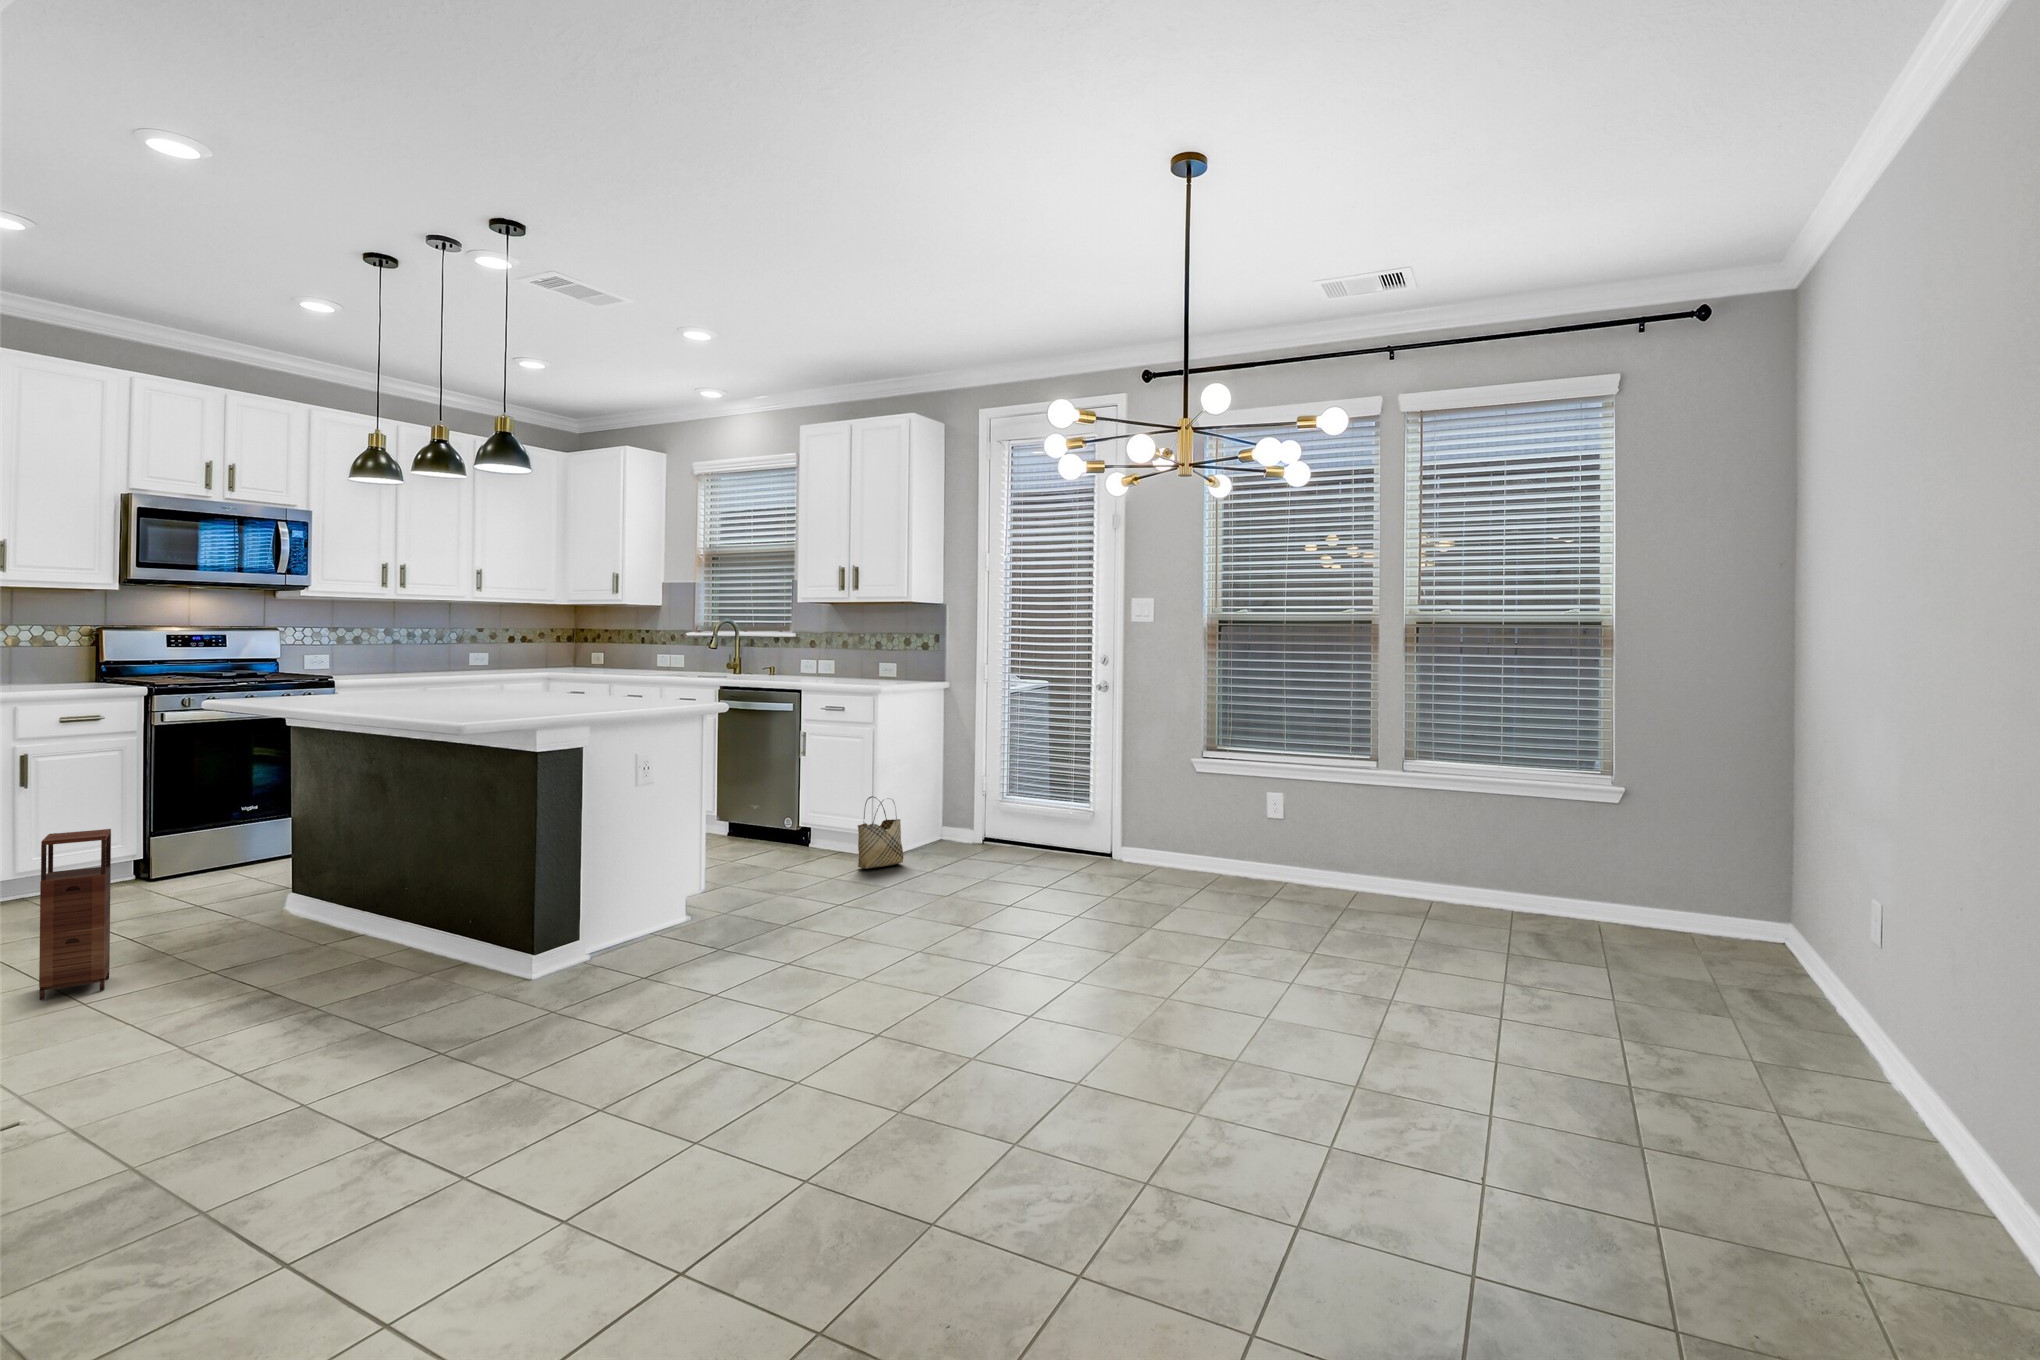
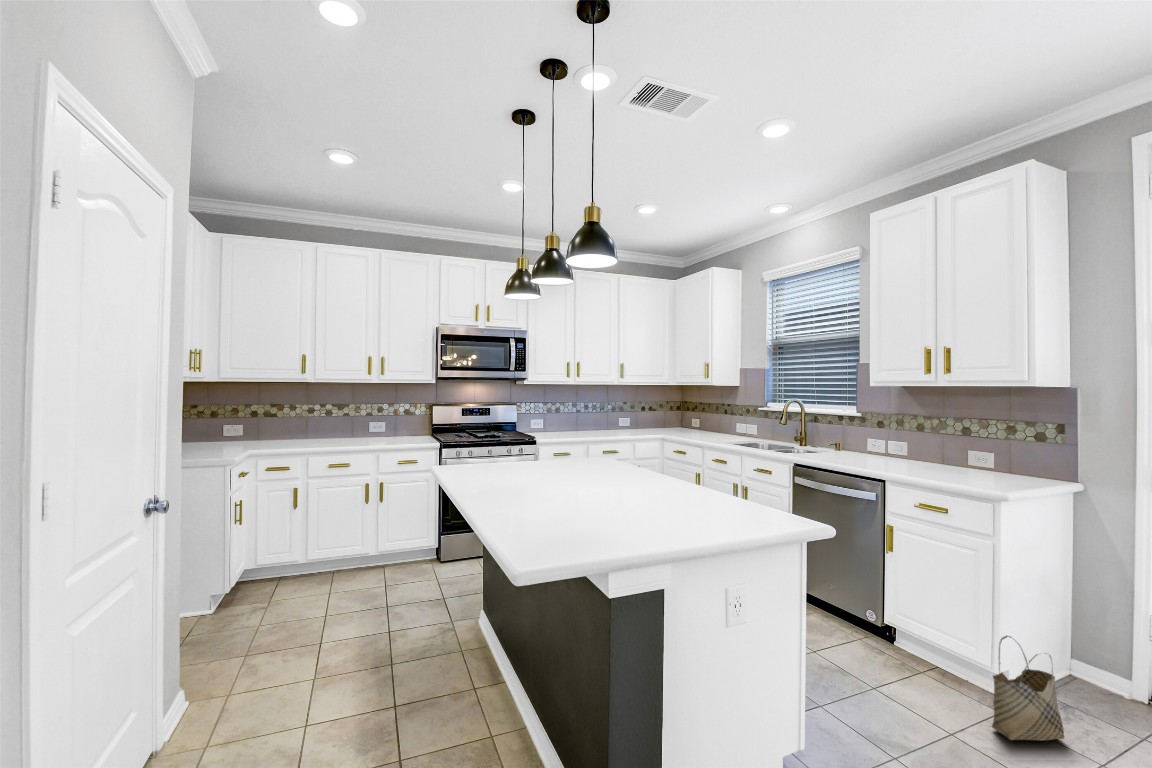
storage cabinet: present [39,829,111,1000] -> none [269,582,328,725]

